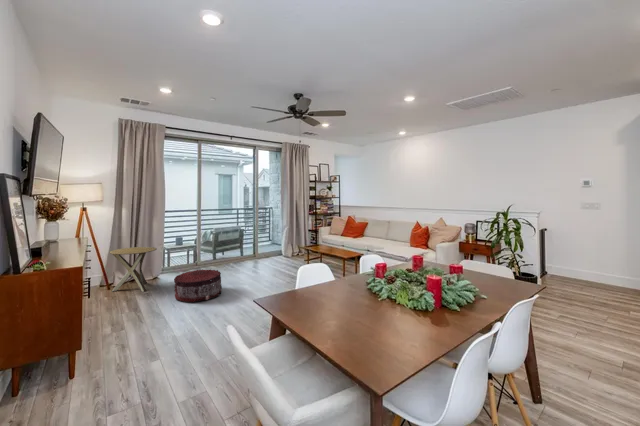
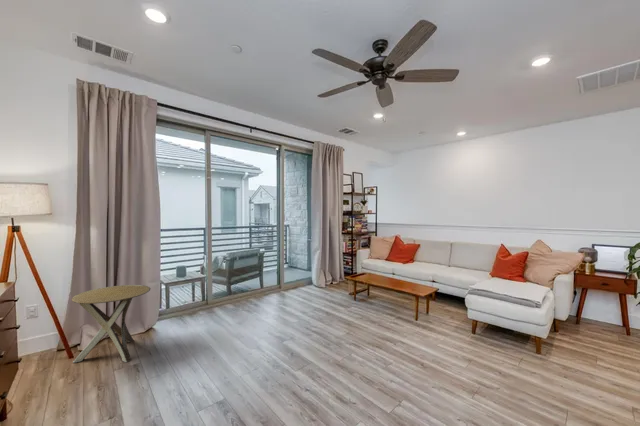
pouf: present [174,269,222,302] -> none [178,321,255,390]

